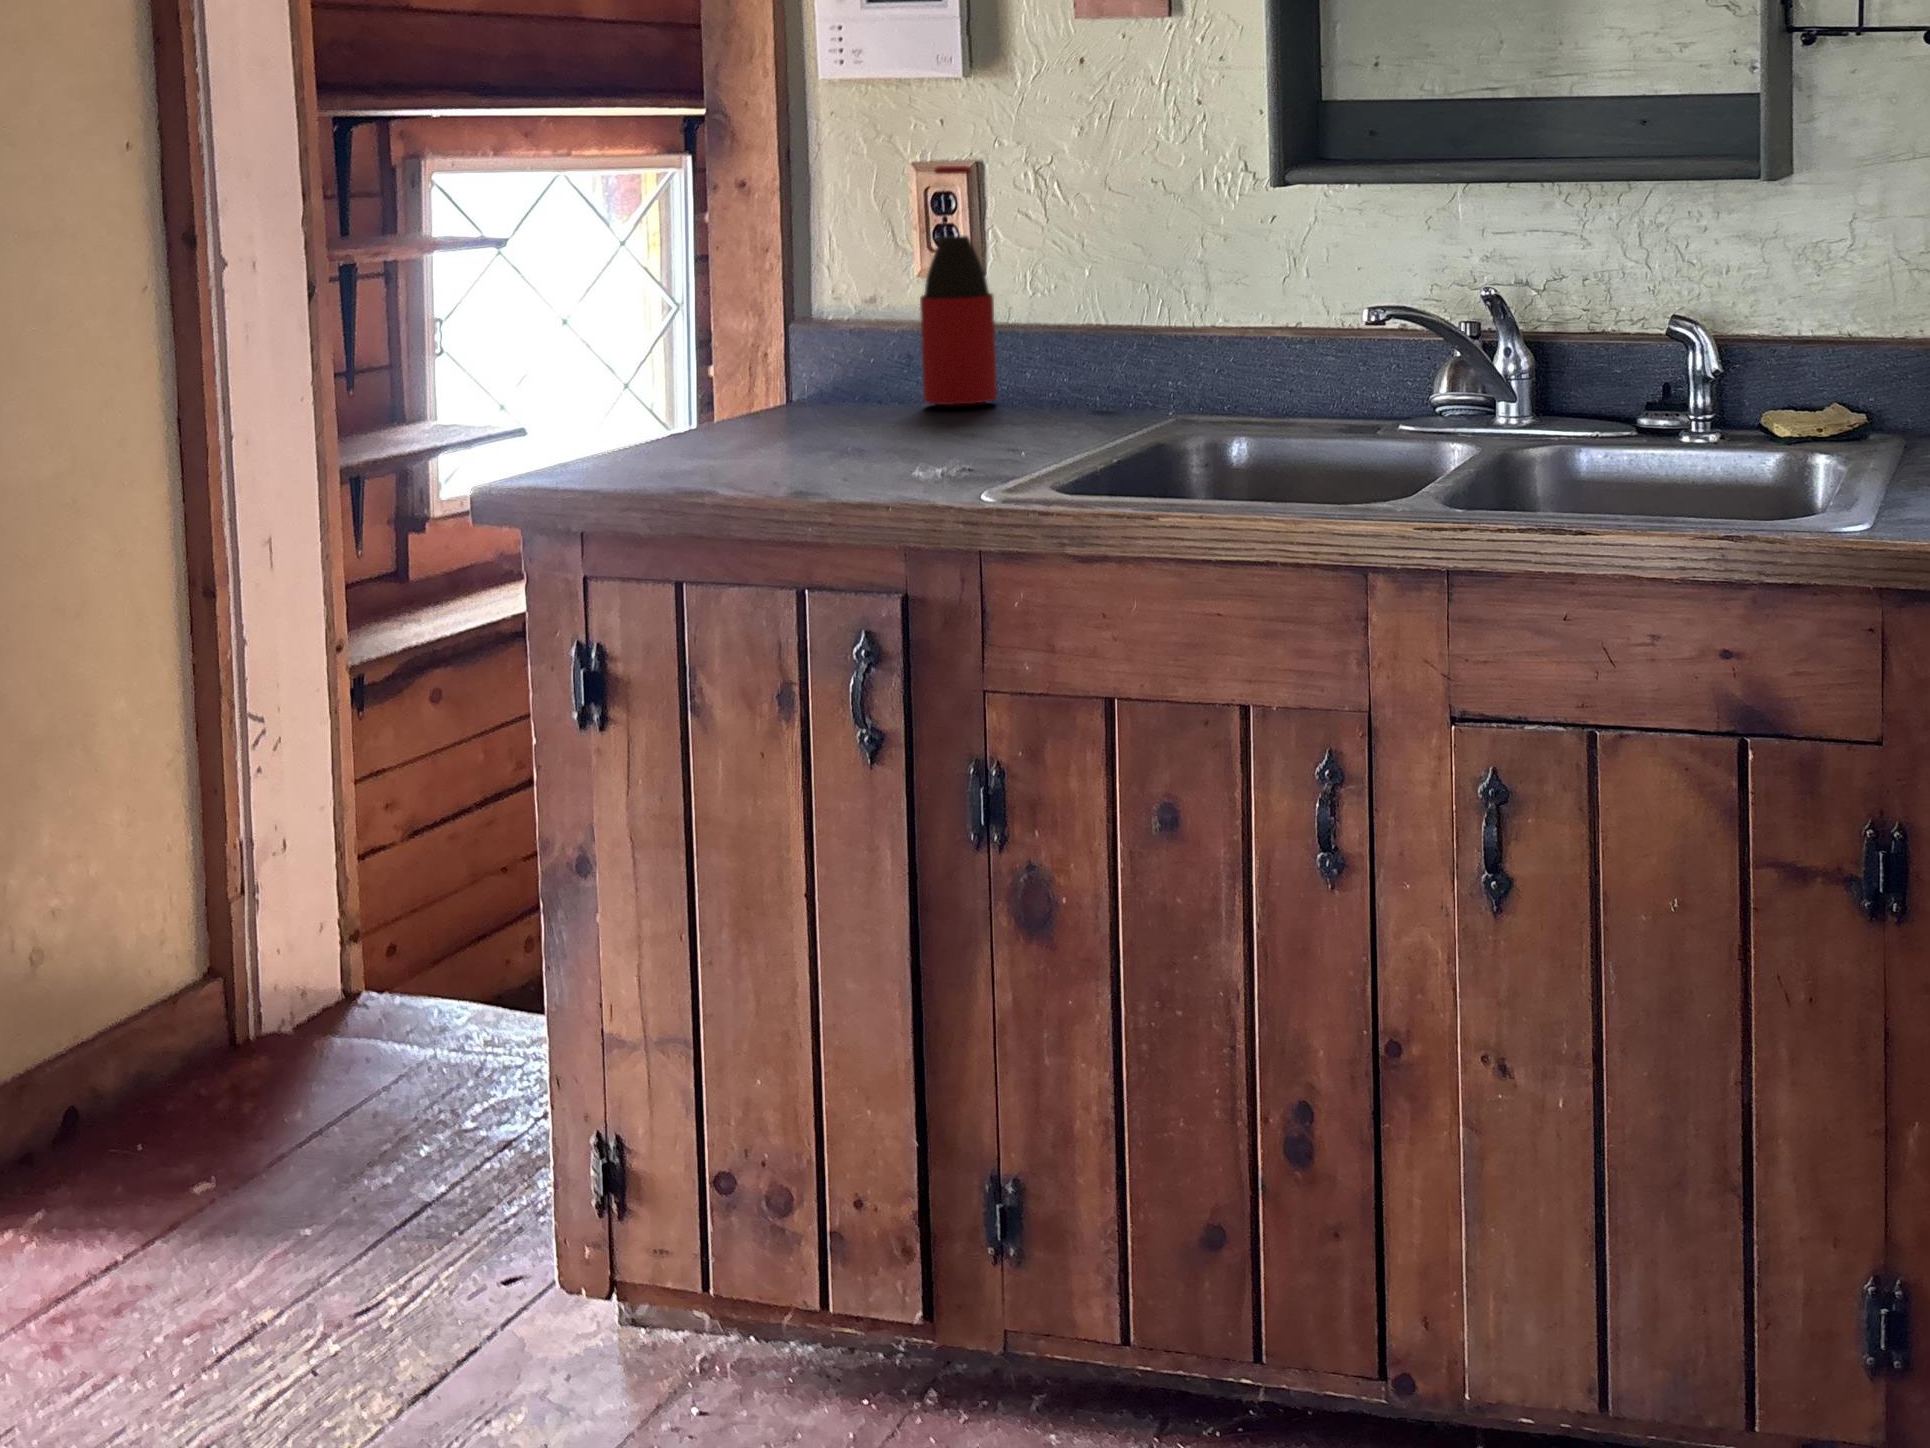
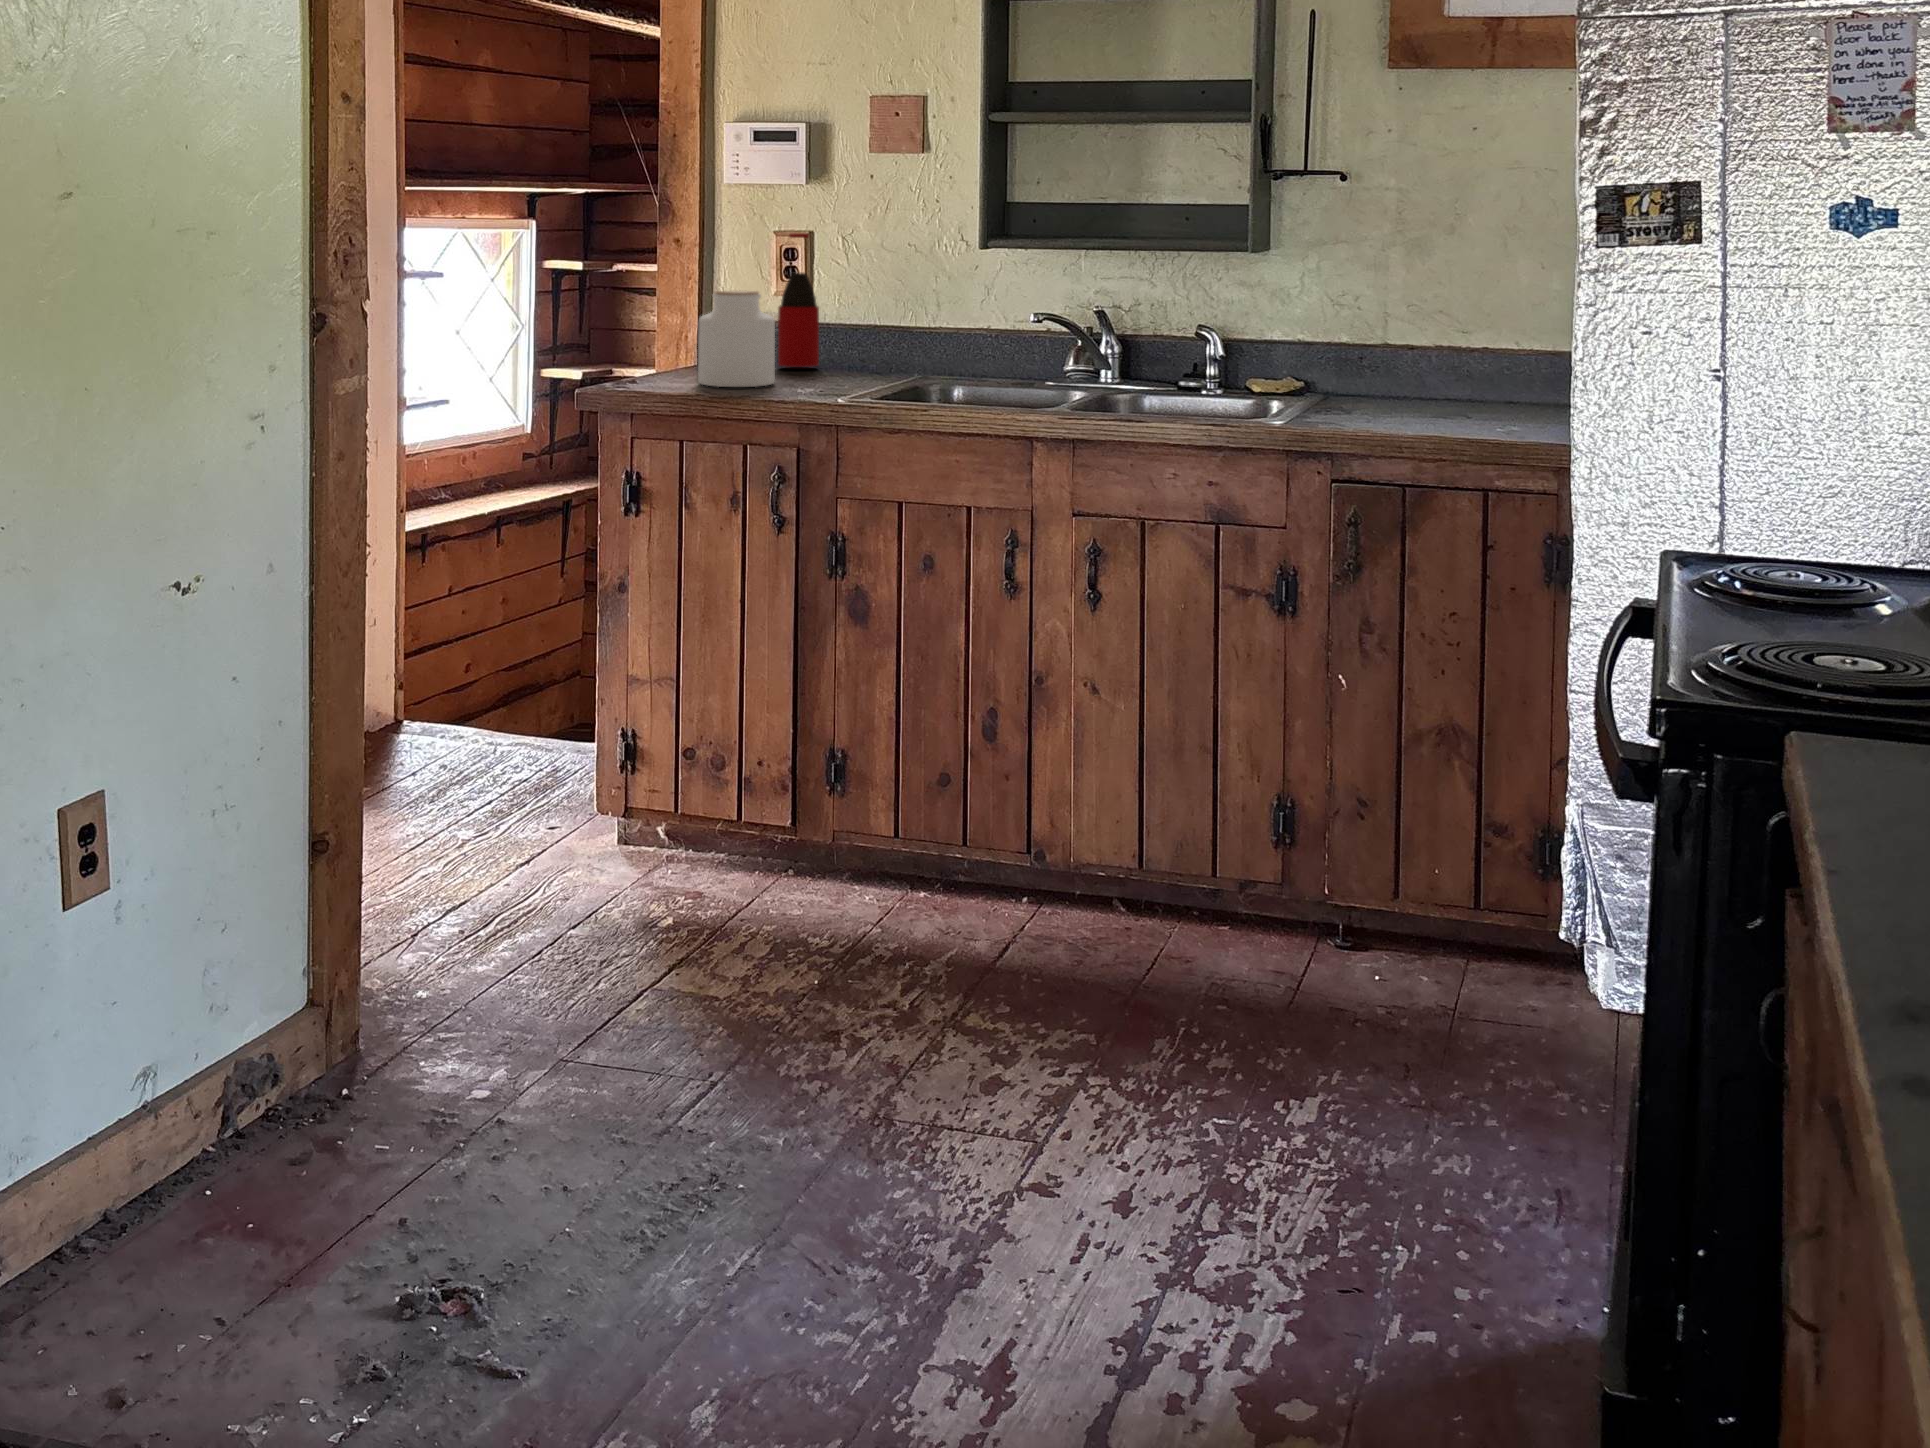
jar: none [735,275,890,461] -> present [698,291,775,387]

